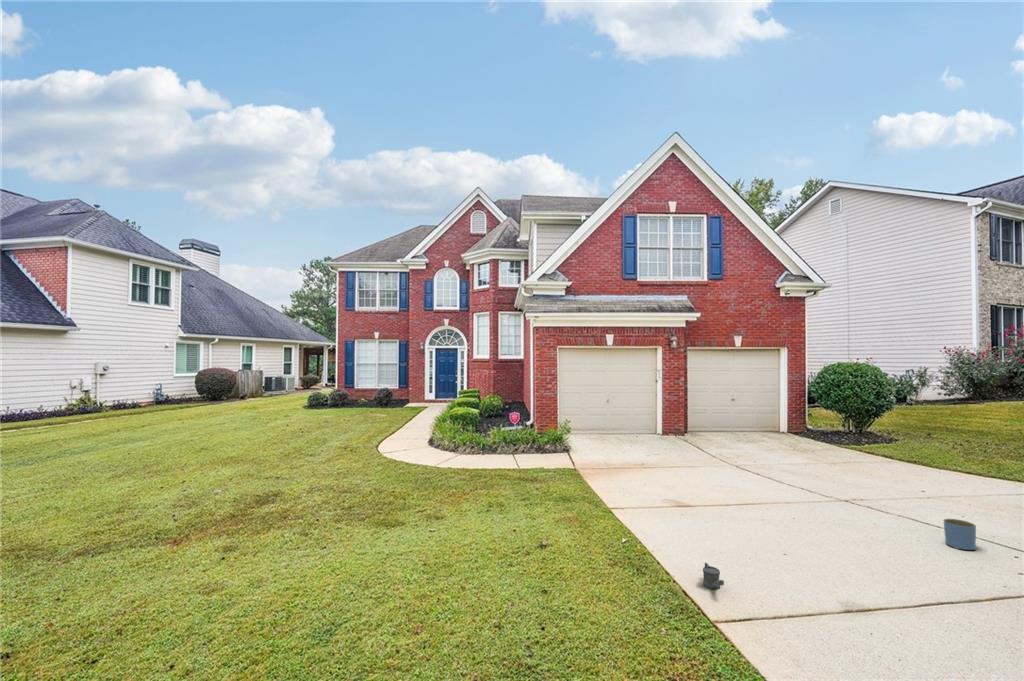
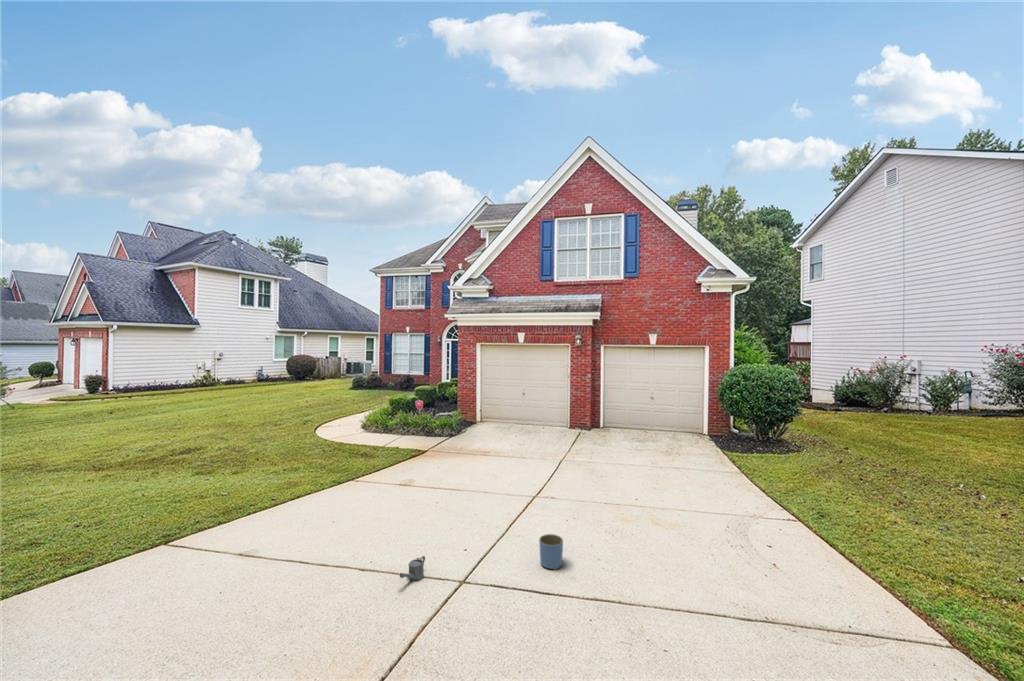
watering can: present [703,563,724,589] -> present [400,556,425,581]

